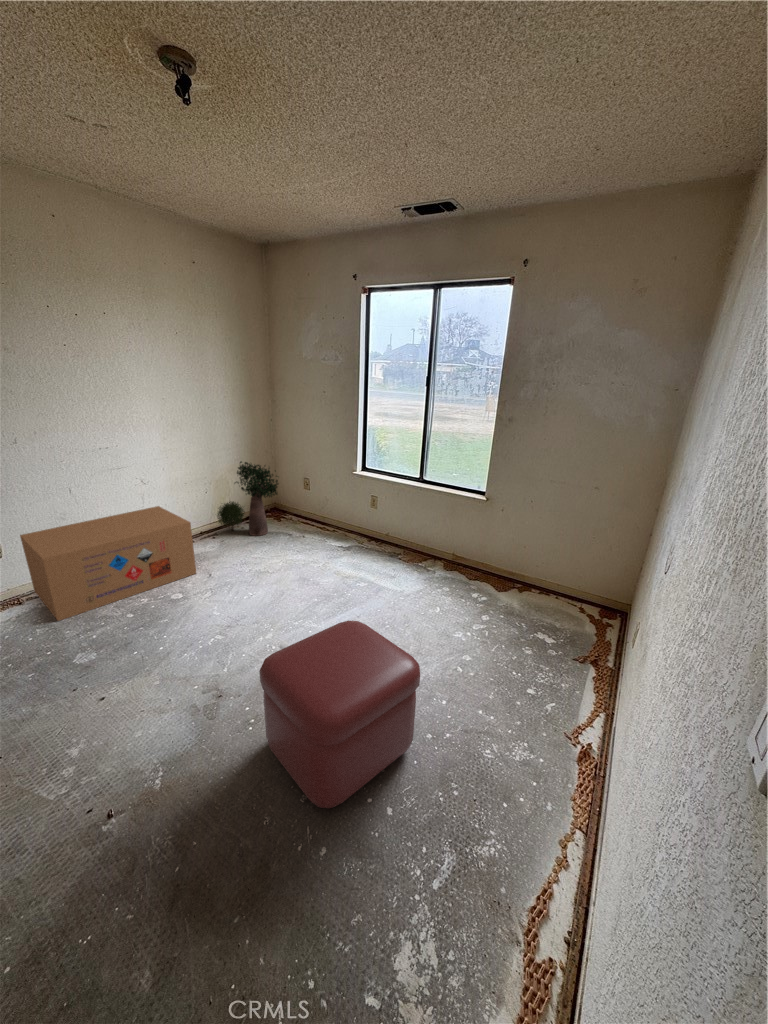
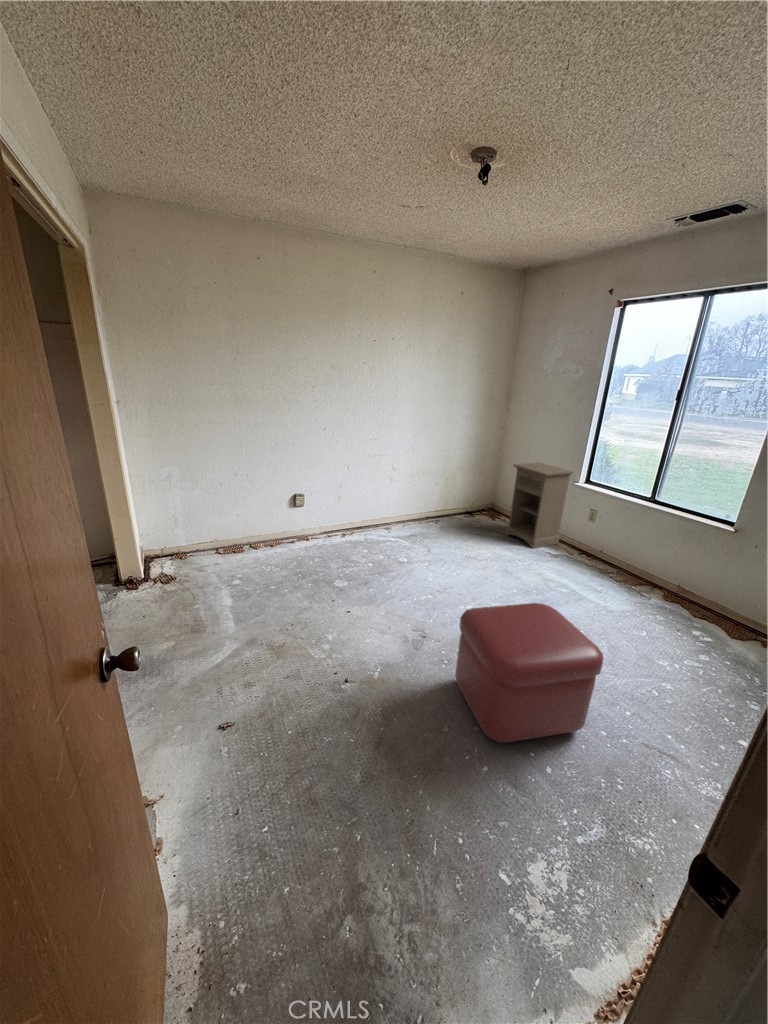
nightstand: none [289,453,351,545] -> present [505,463,574,548]
potted plant: present [218,461,278,536] -> none [442,462,501,529]
cardboard box: present [20,506,196,621] -> none [316,489,424,556]

